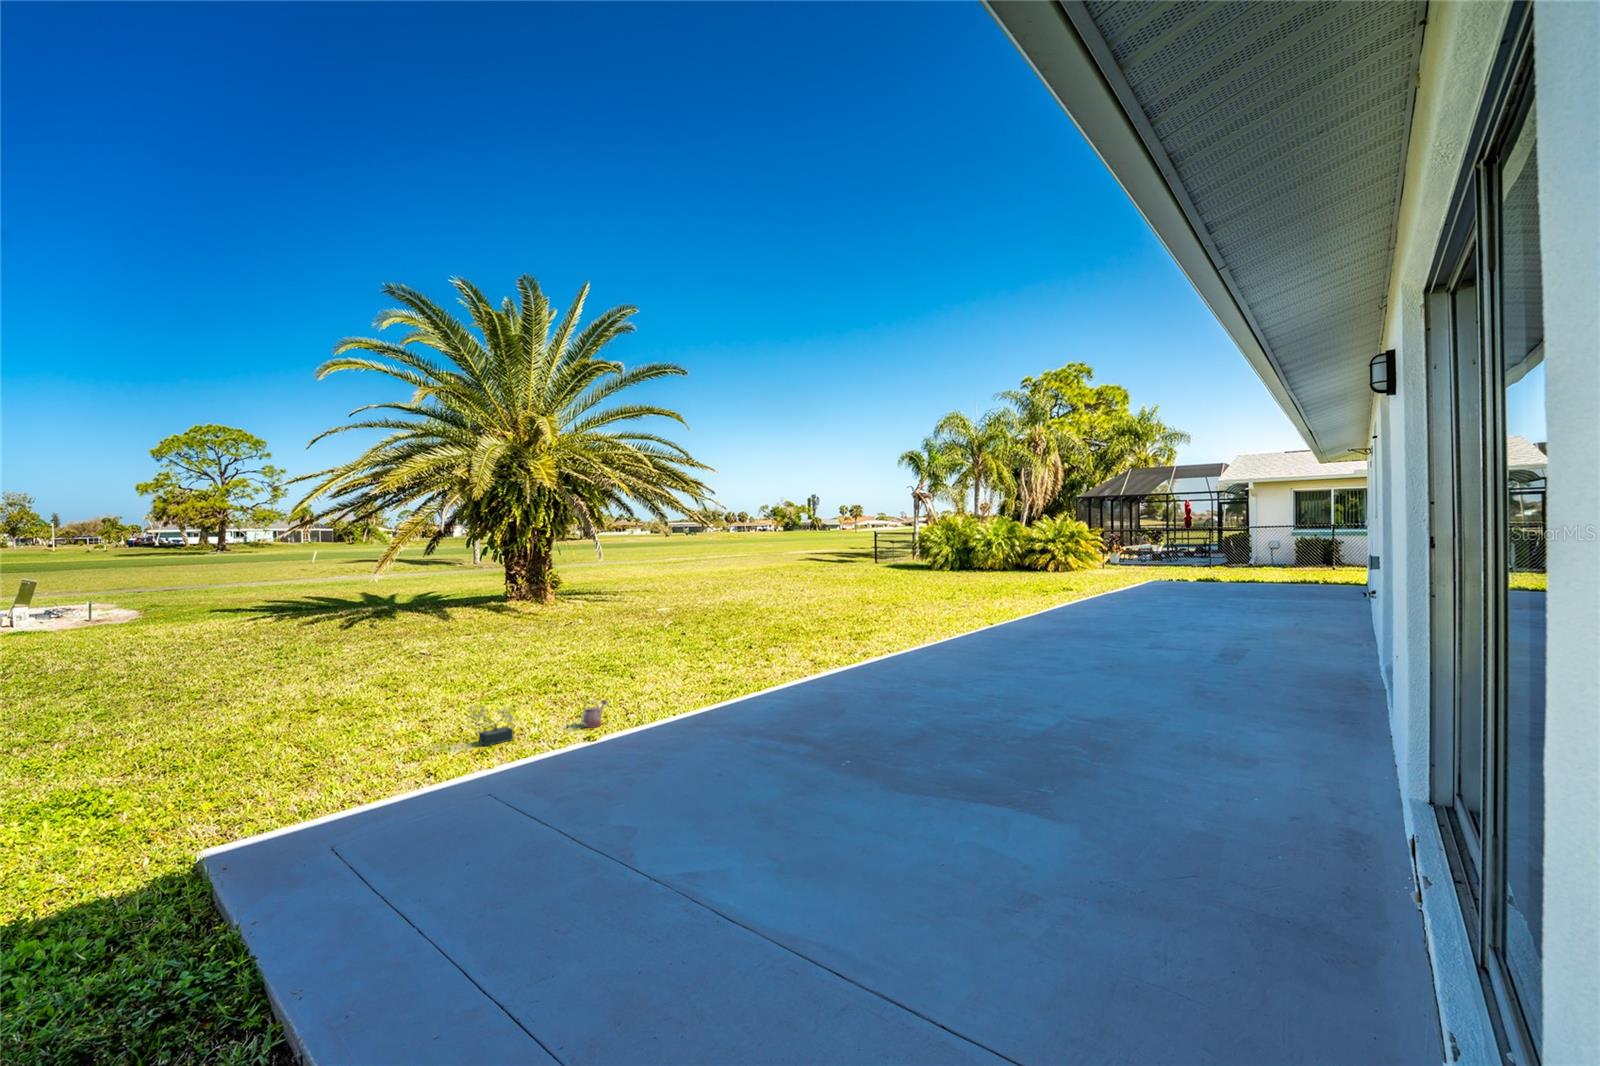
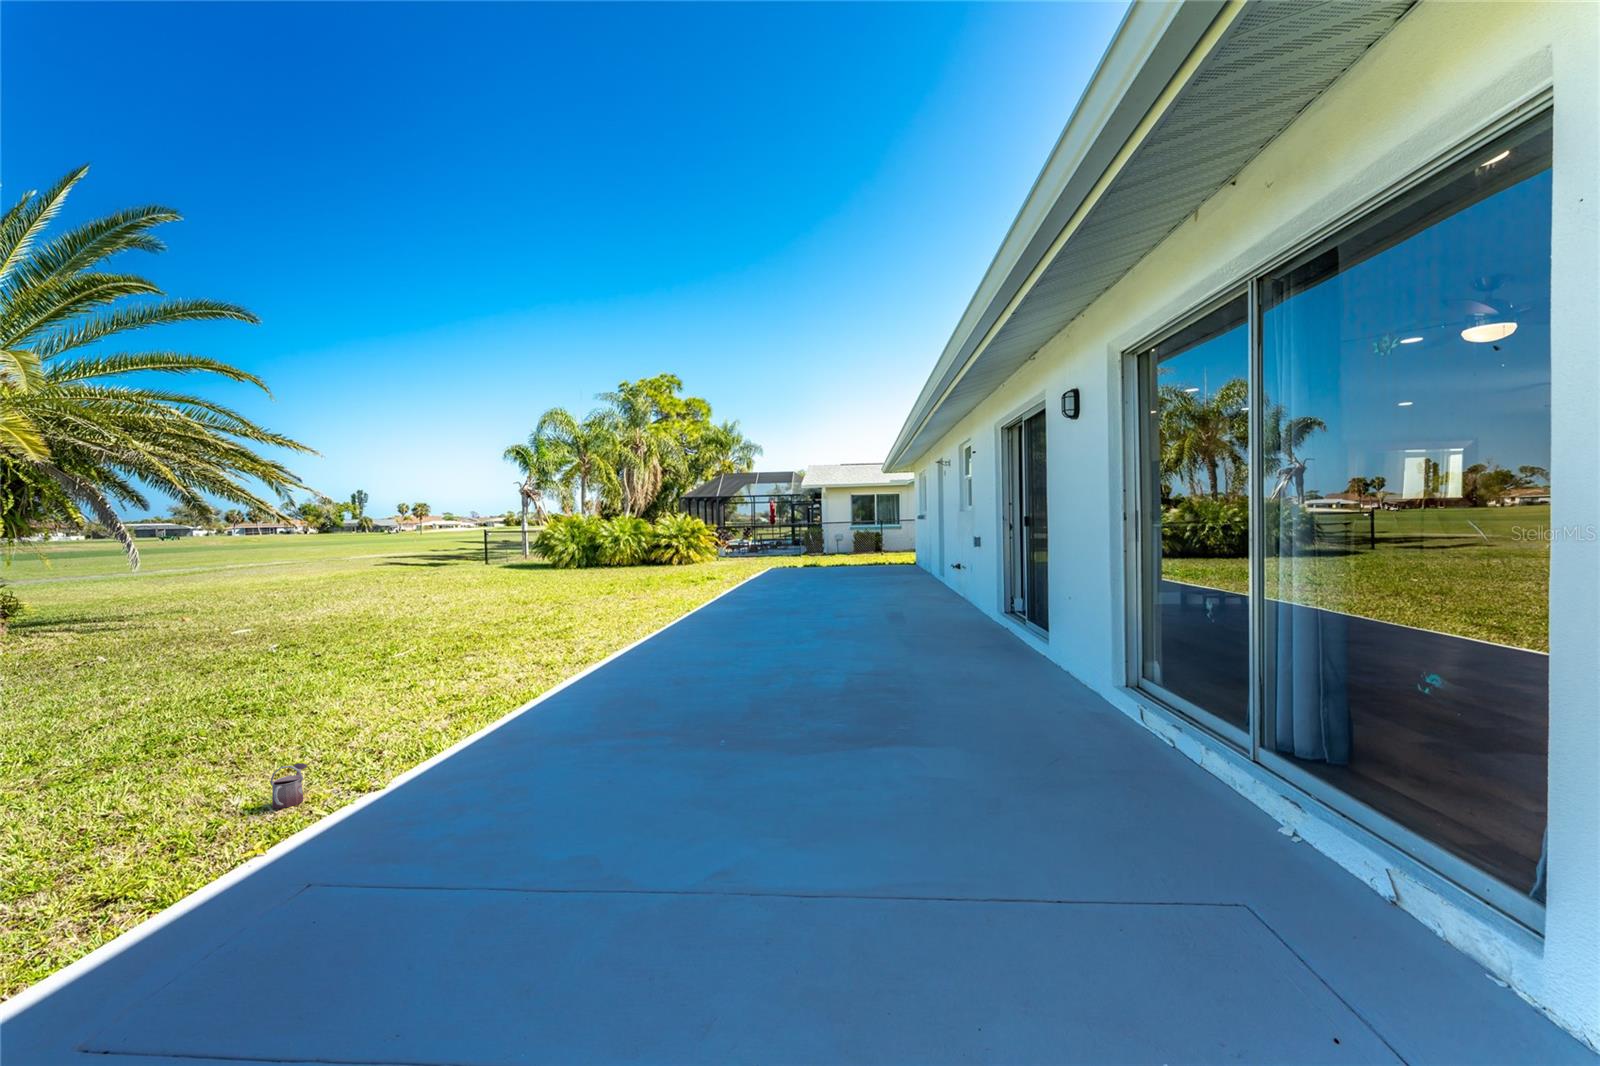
decorative plant: present [467,706,514,746] -> none [48,805,155,880]

